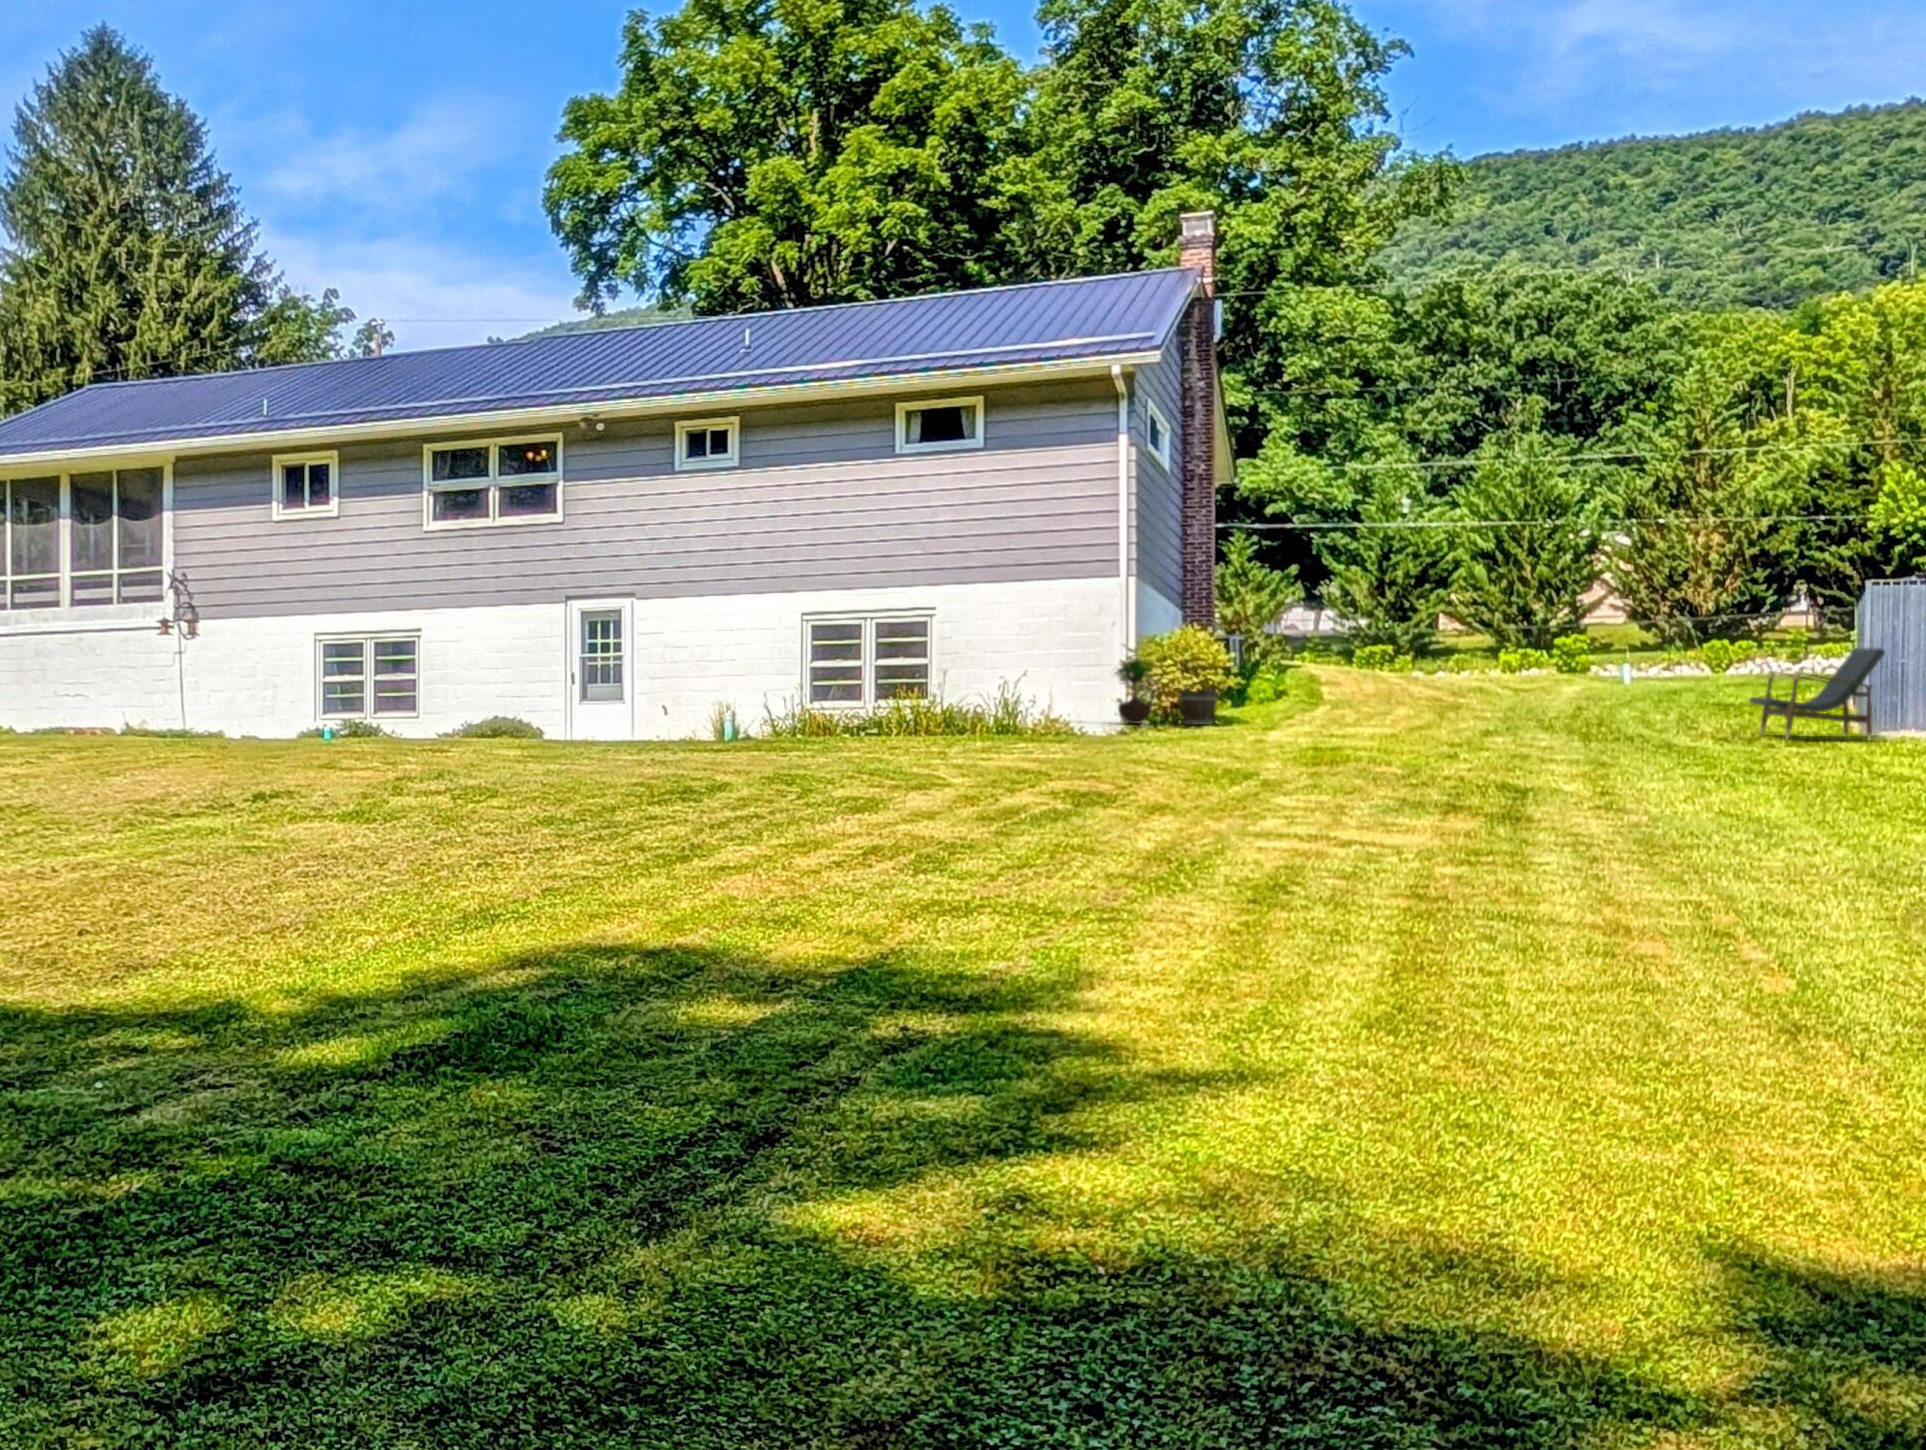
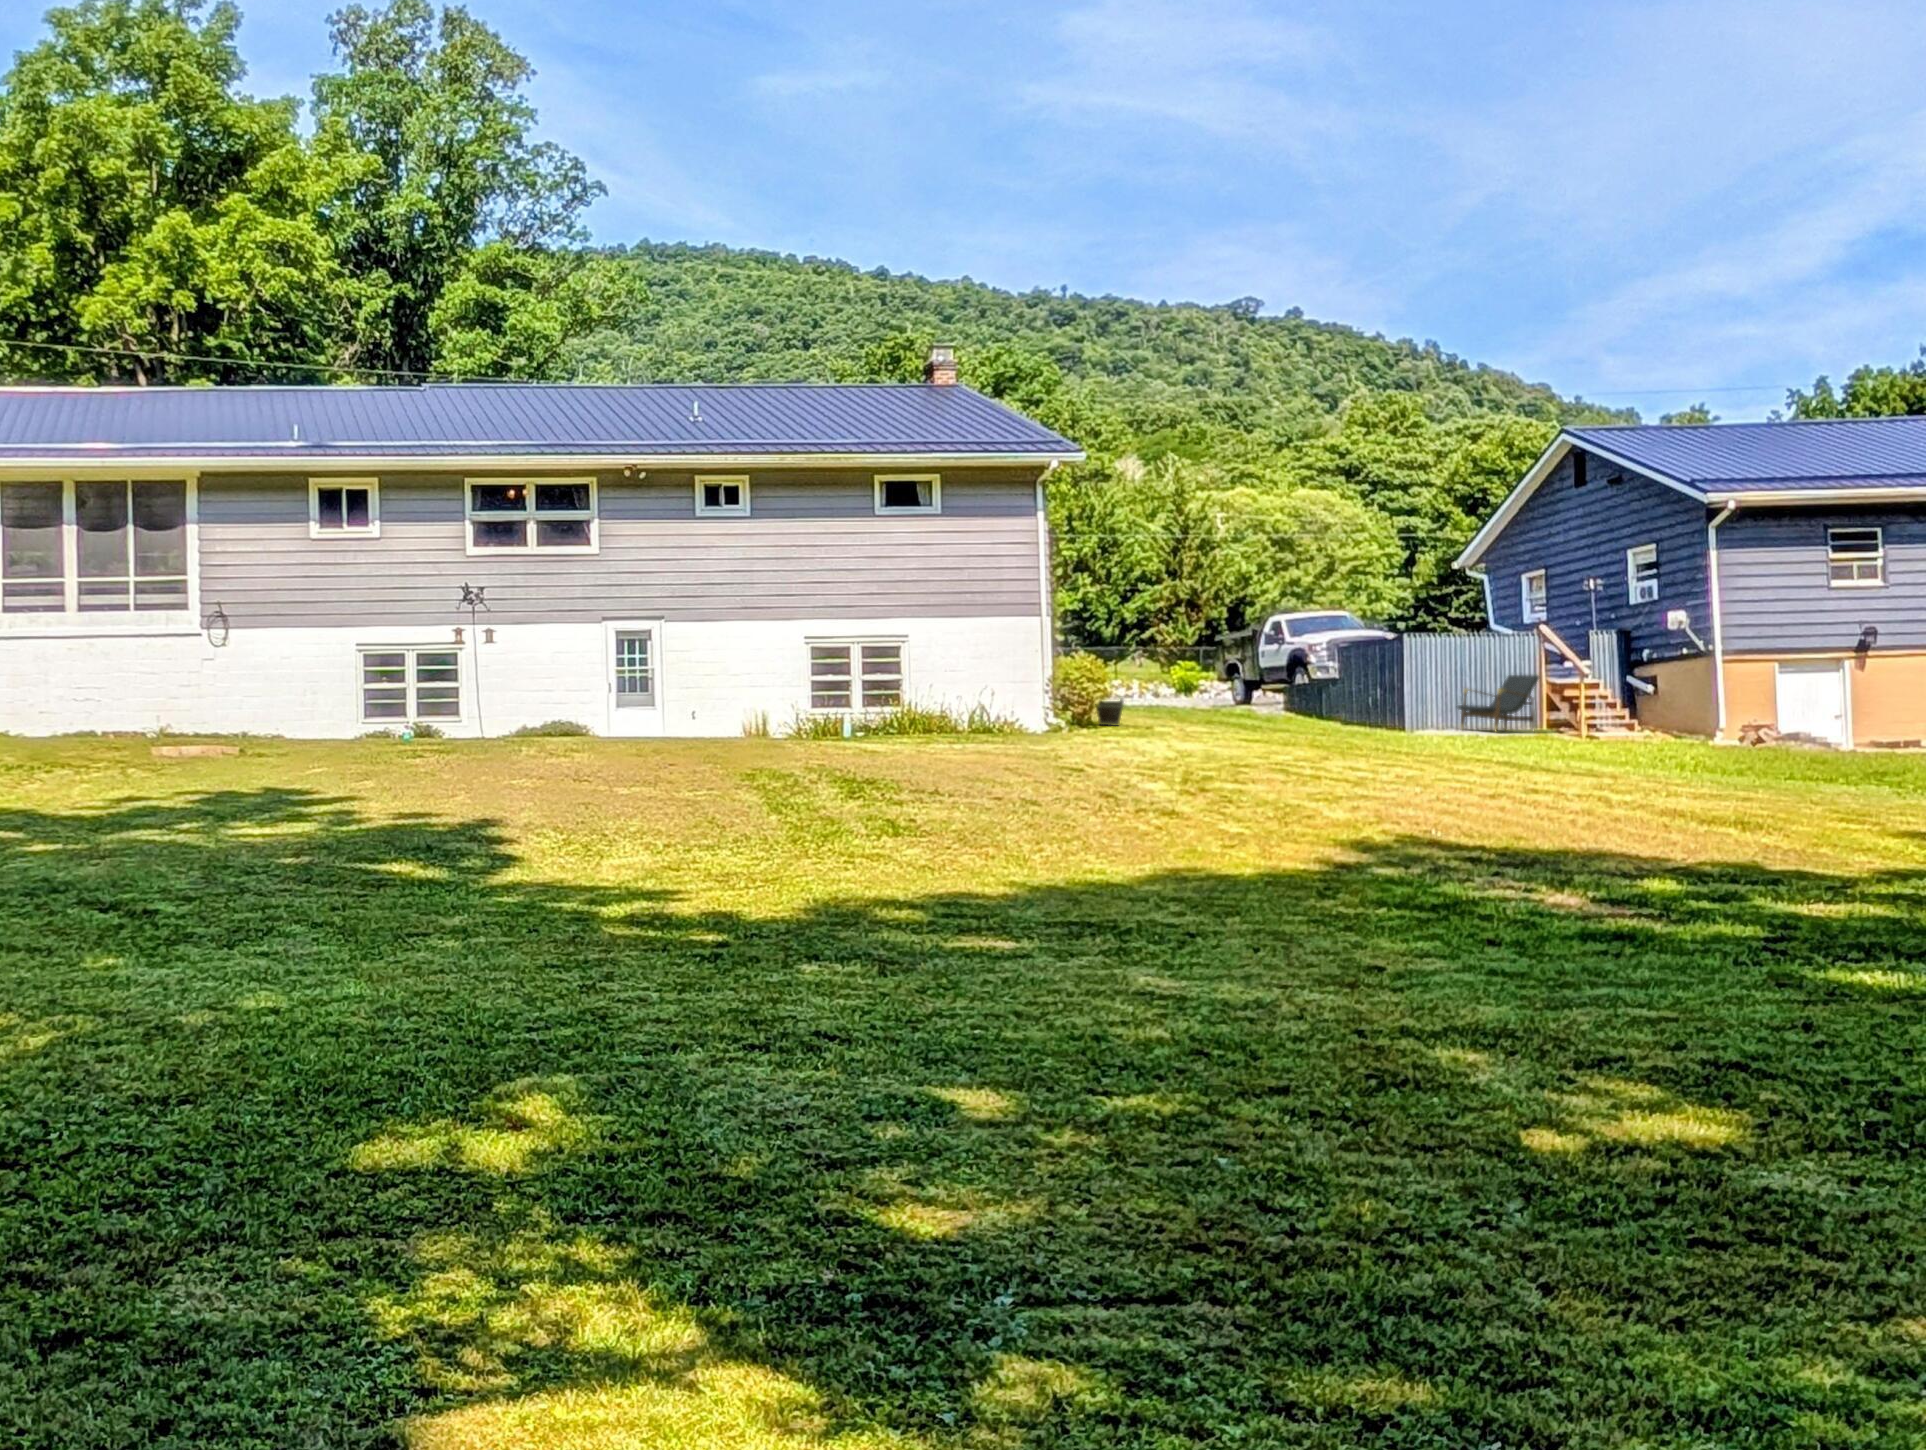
potted tree: present [1116,657,1153,724] -> none [1053,671,1086,725]

